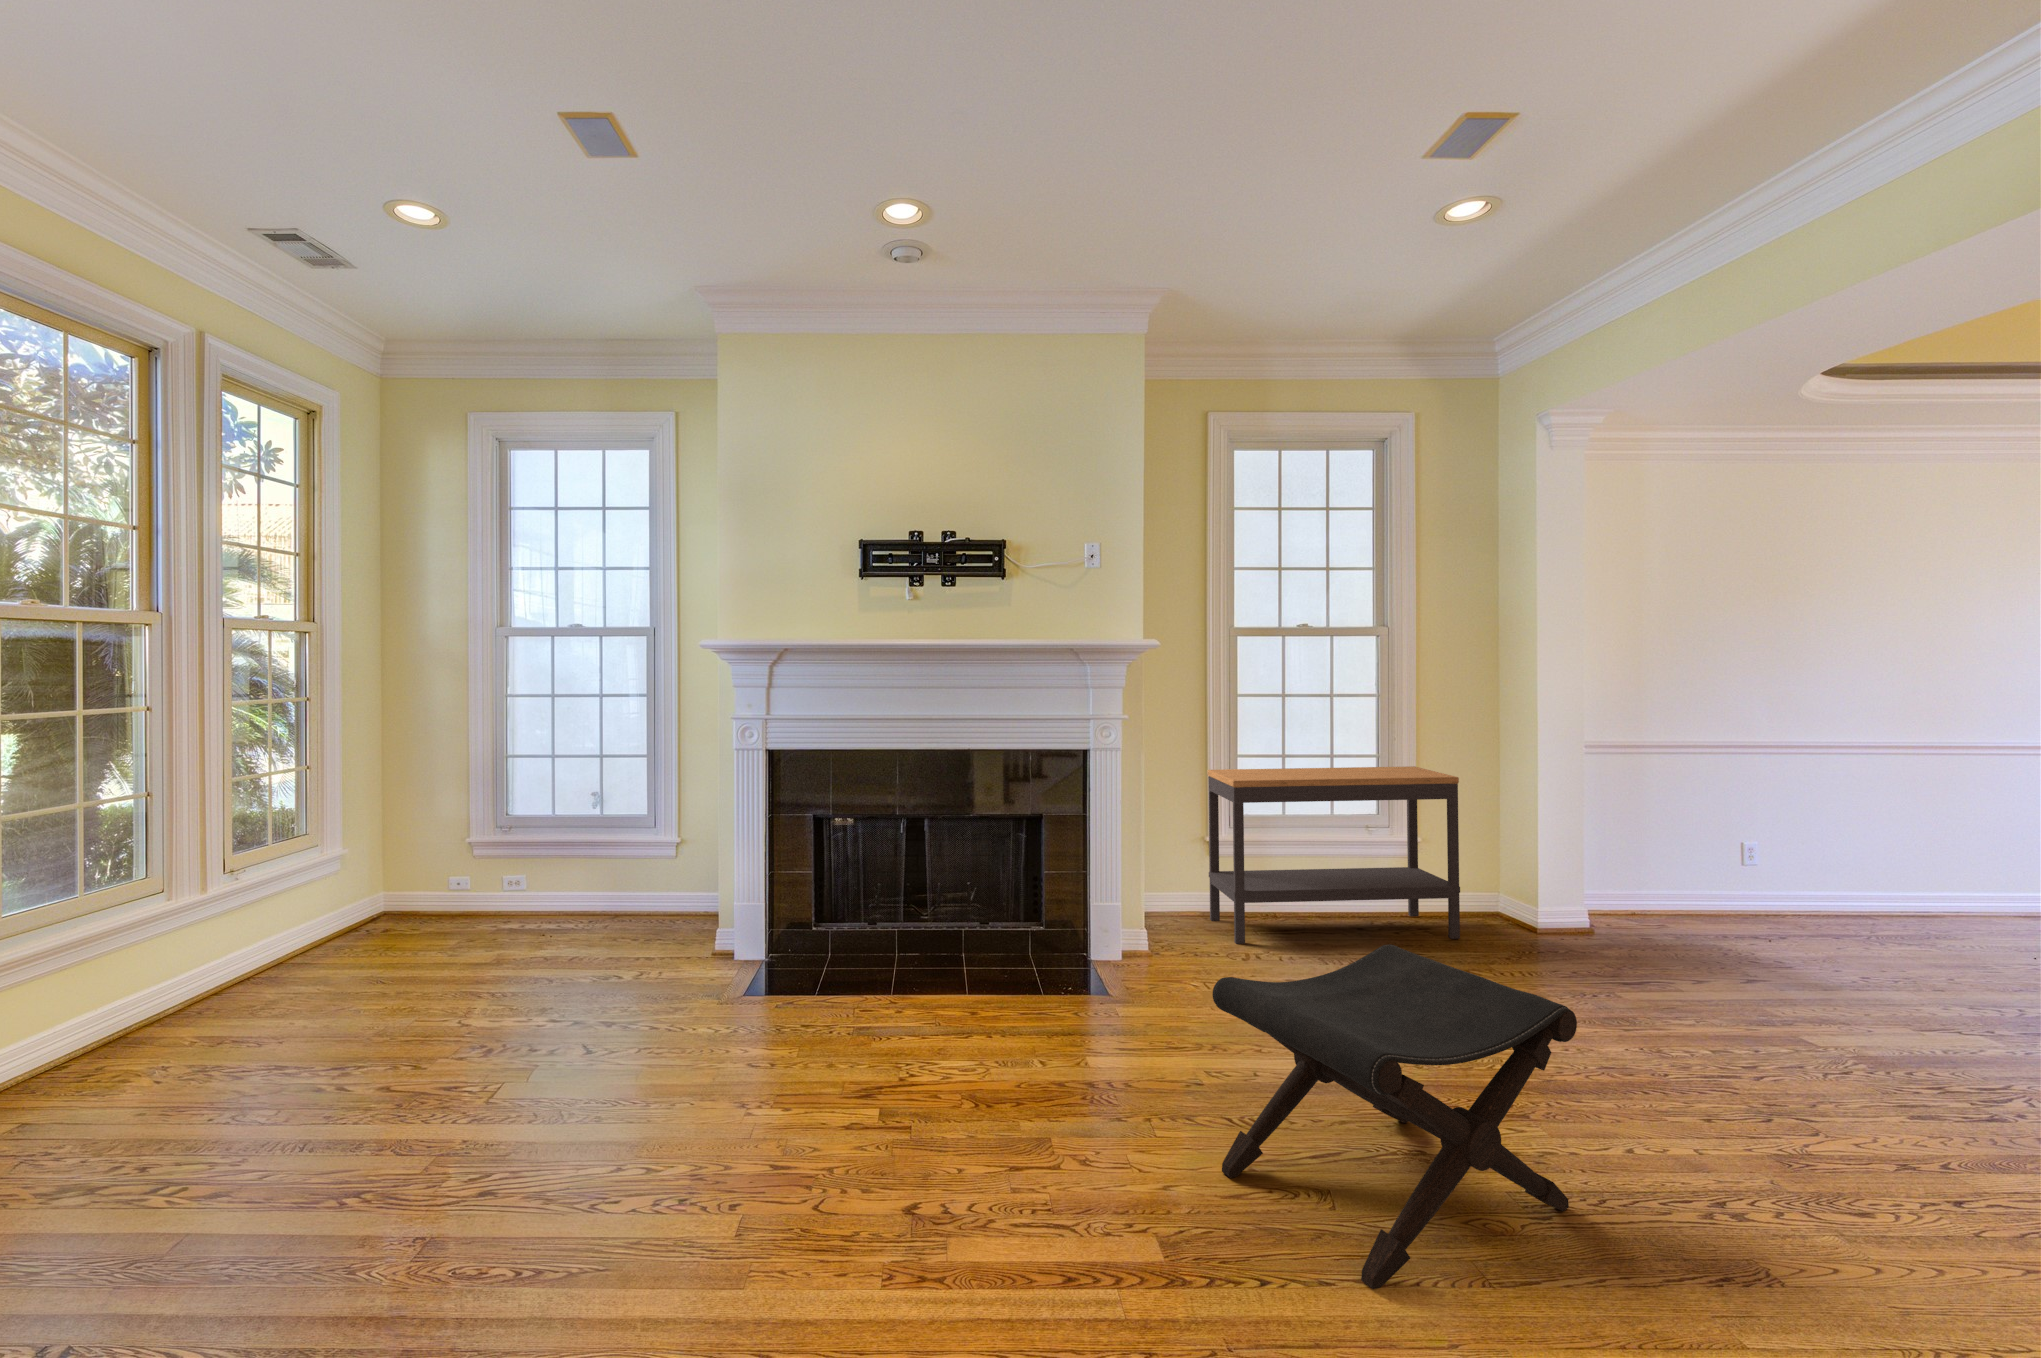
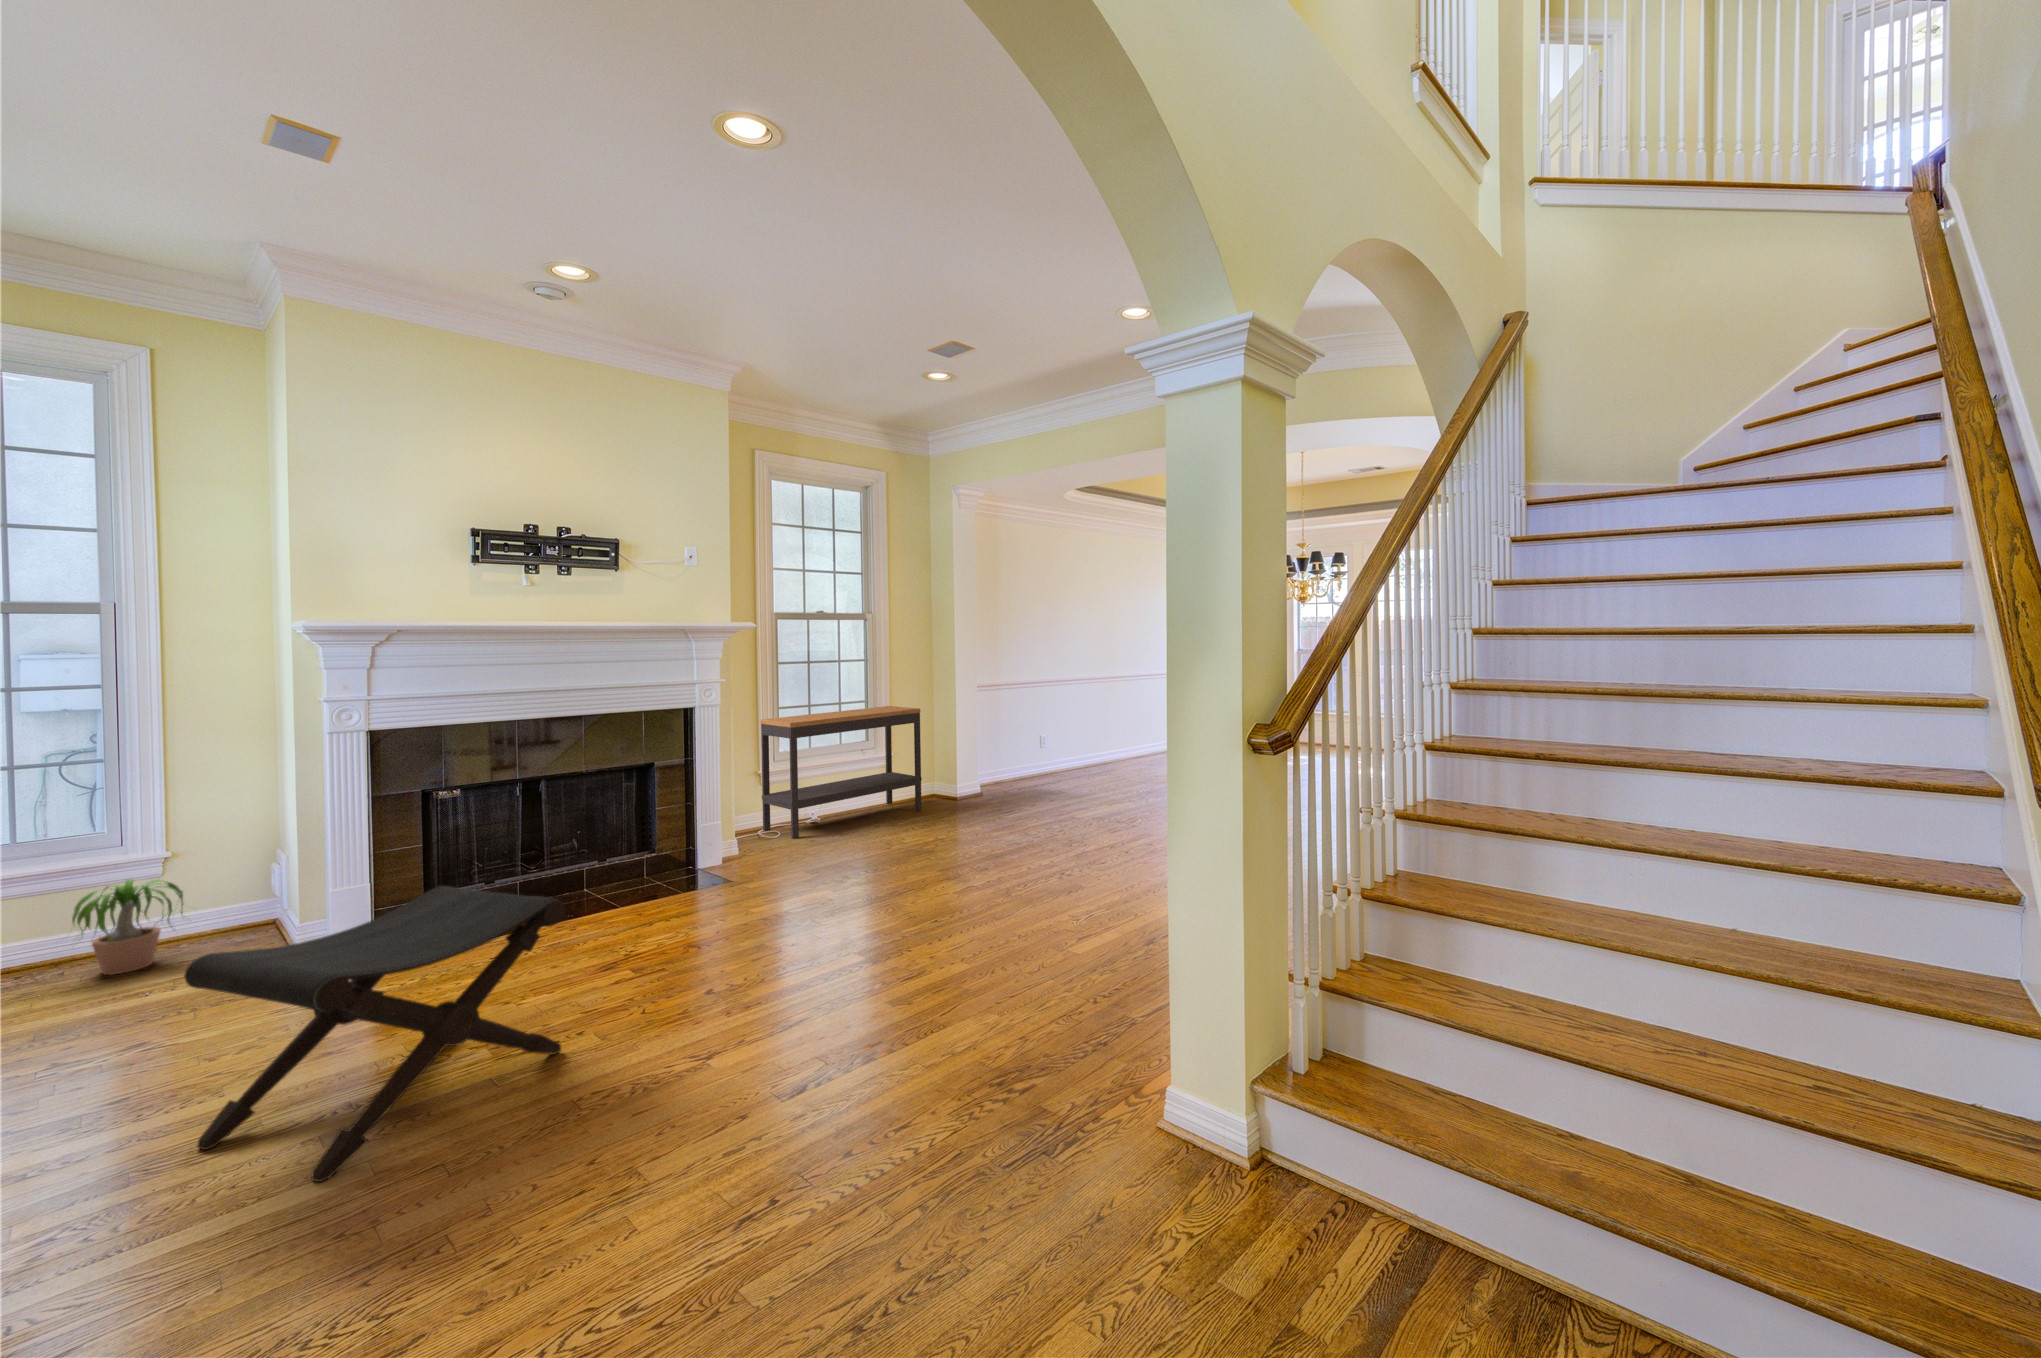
potted plant: none [588,858,683,938] -> present [72,879,187,975]
footstool: present [1212,945,1577,1289] -> present [184,886,565,1182]

